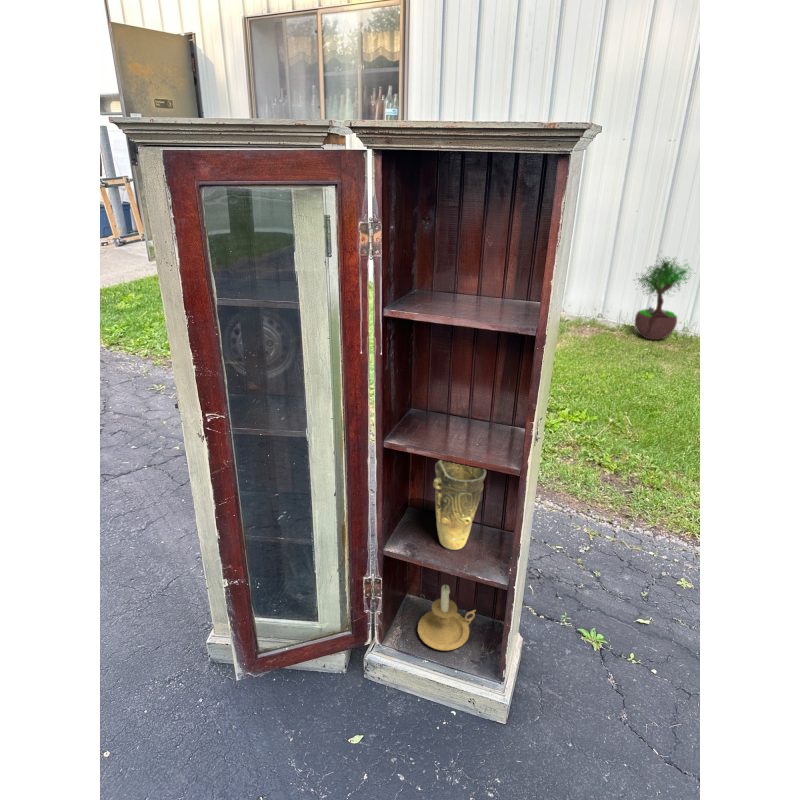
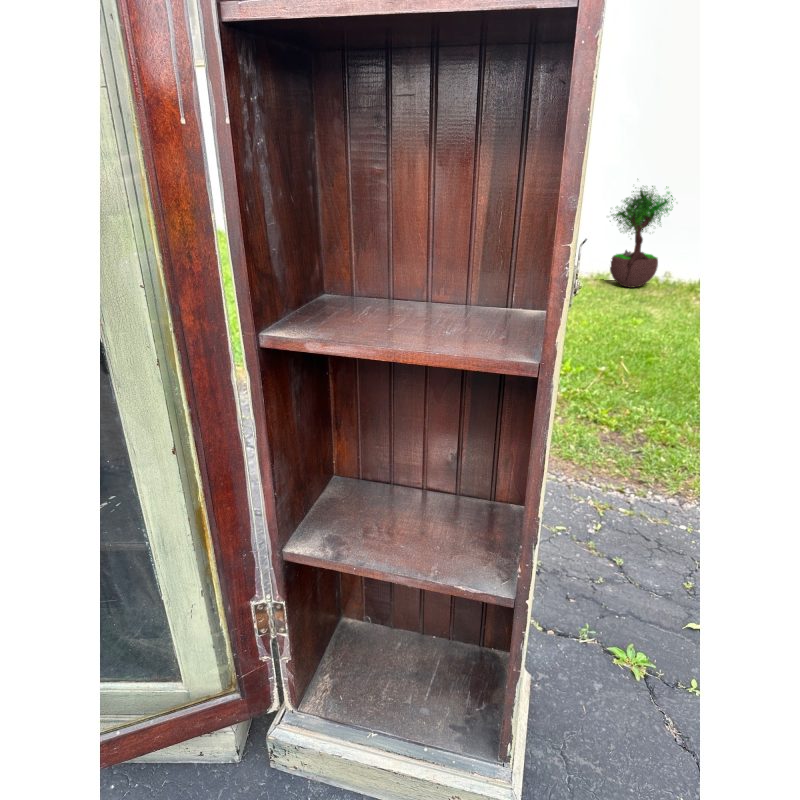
vase: present [433,460,486,550] -> none [362,380,457,540]
candle holder: present [418,585,476,650] -> none [358,600,451,711]

